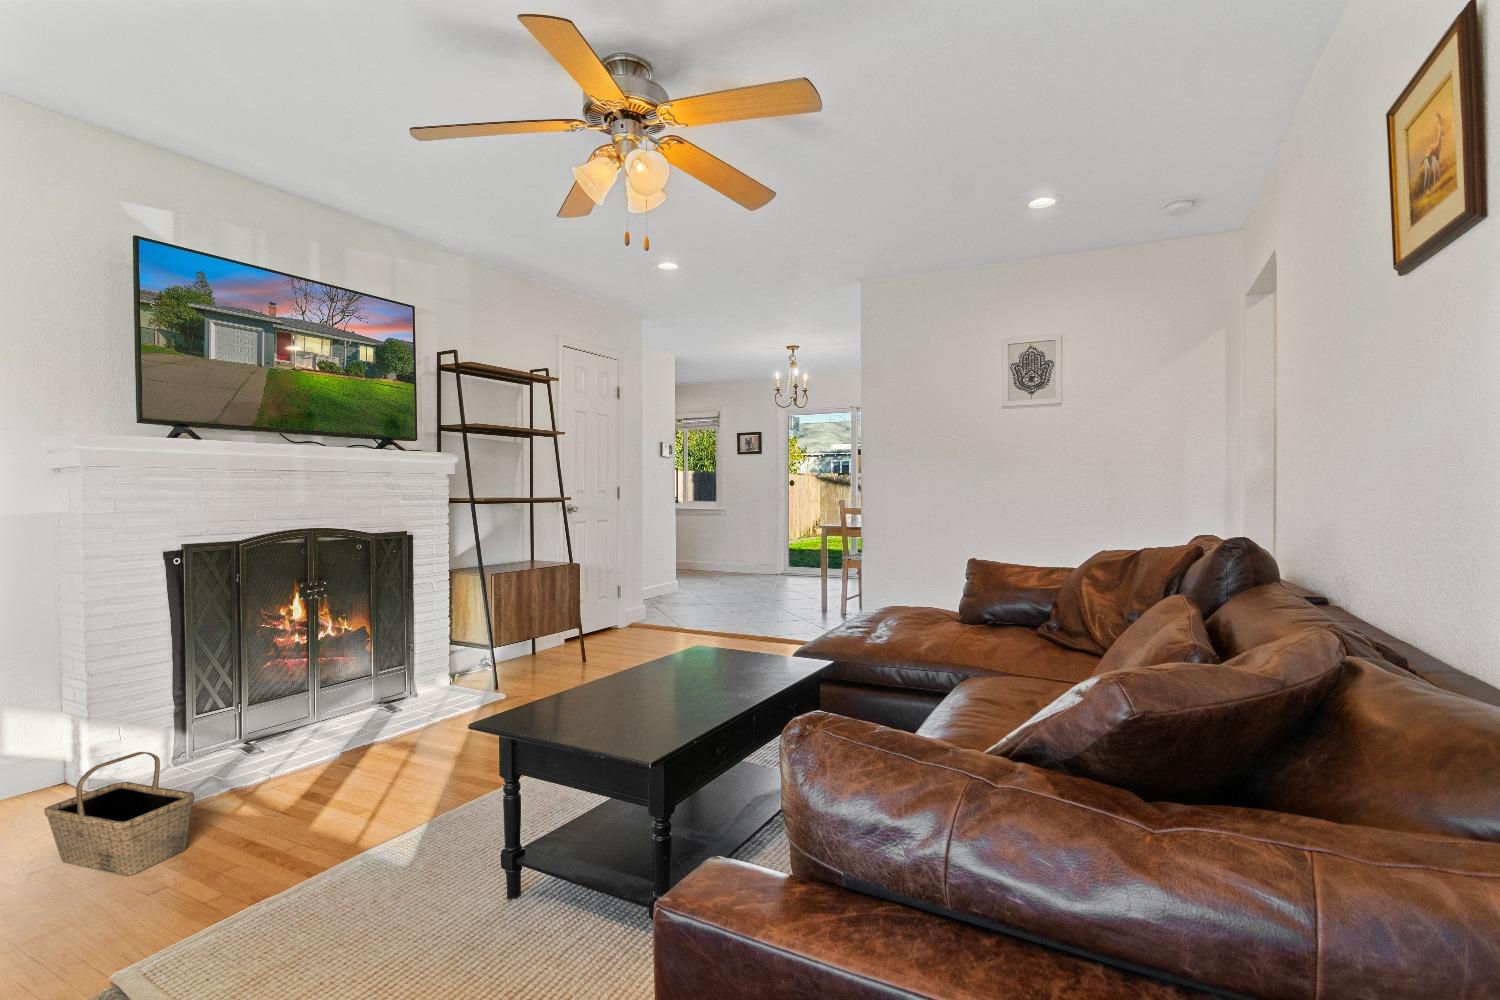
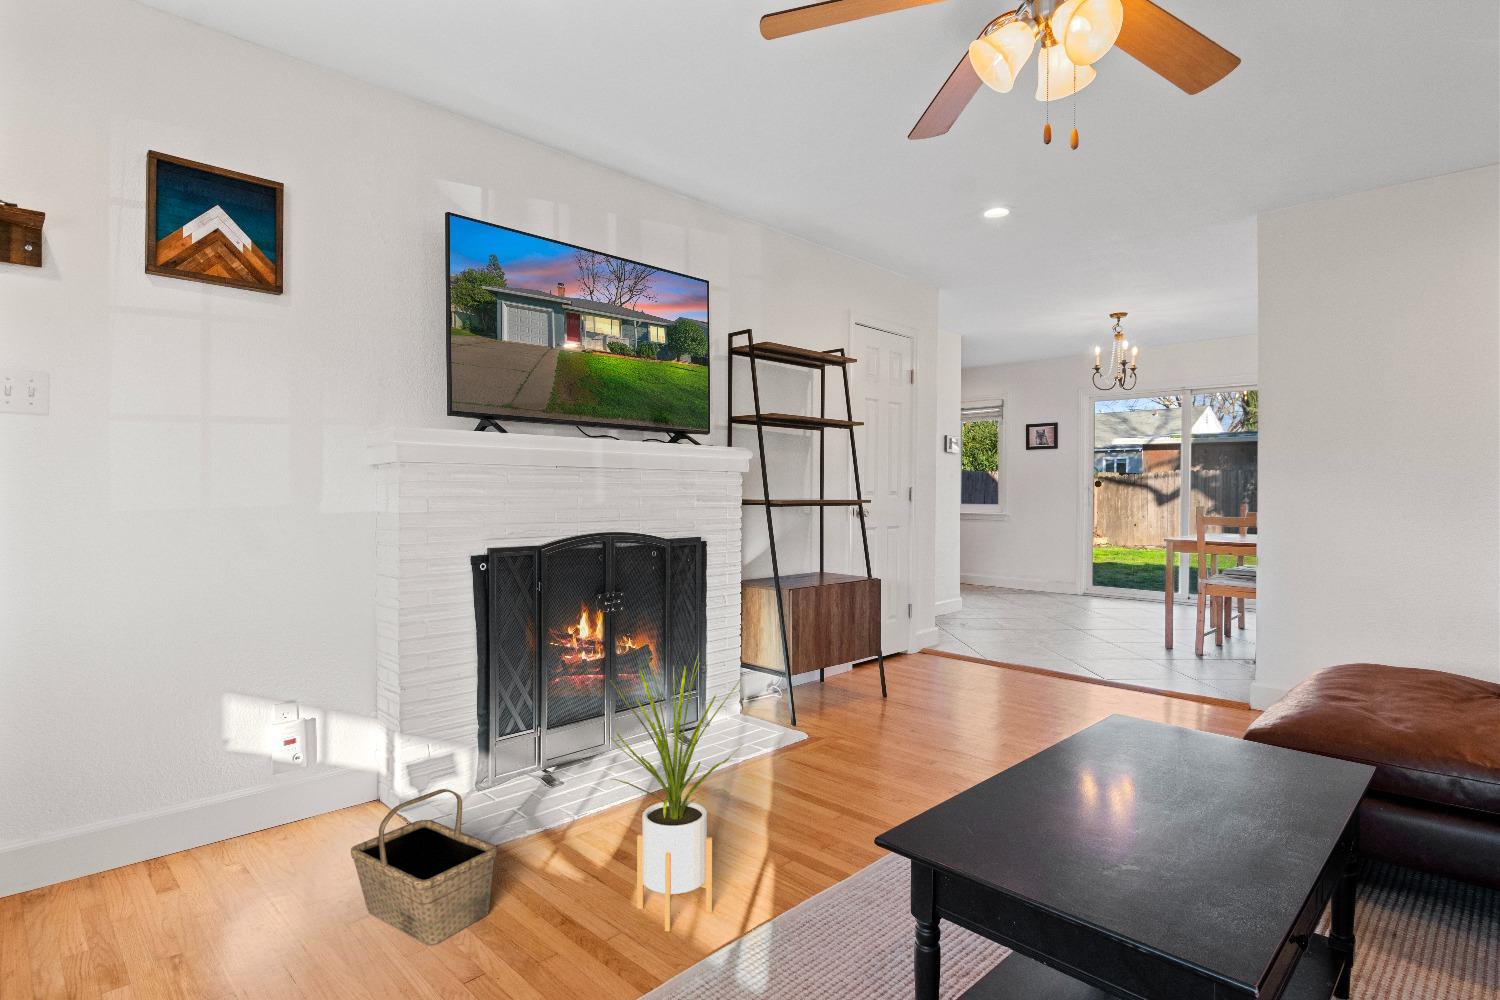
house plant: none [299,628,418,842] -> present [610,654,744,931]

